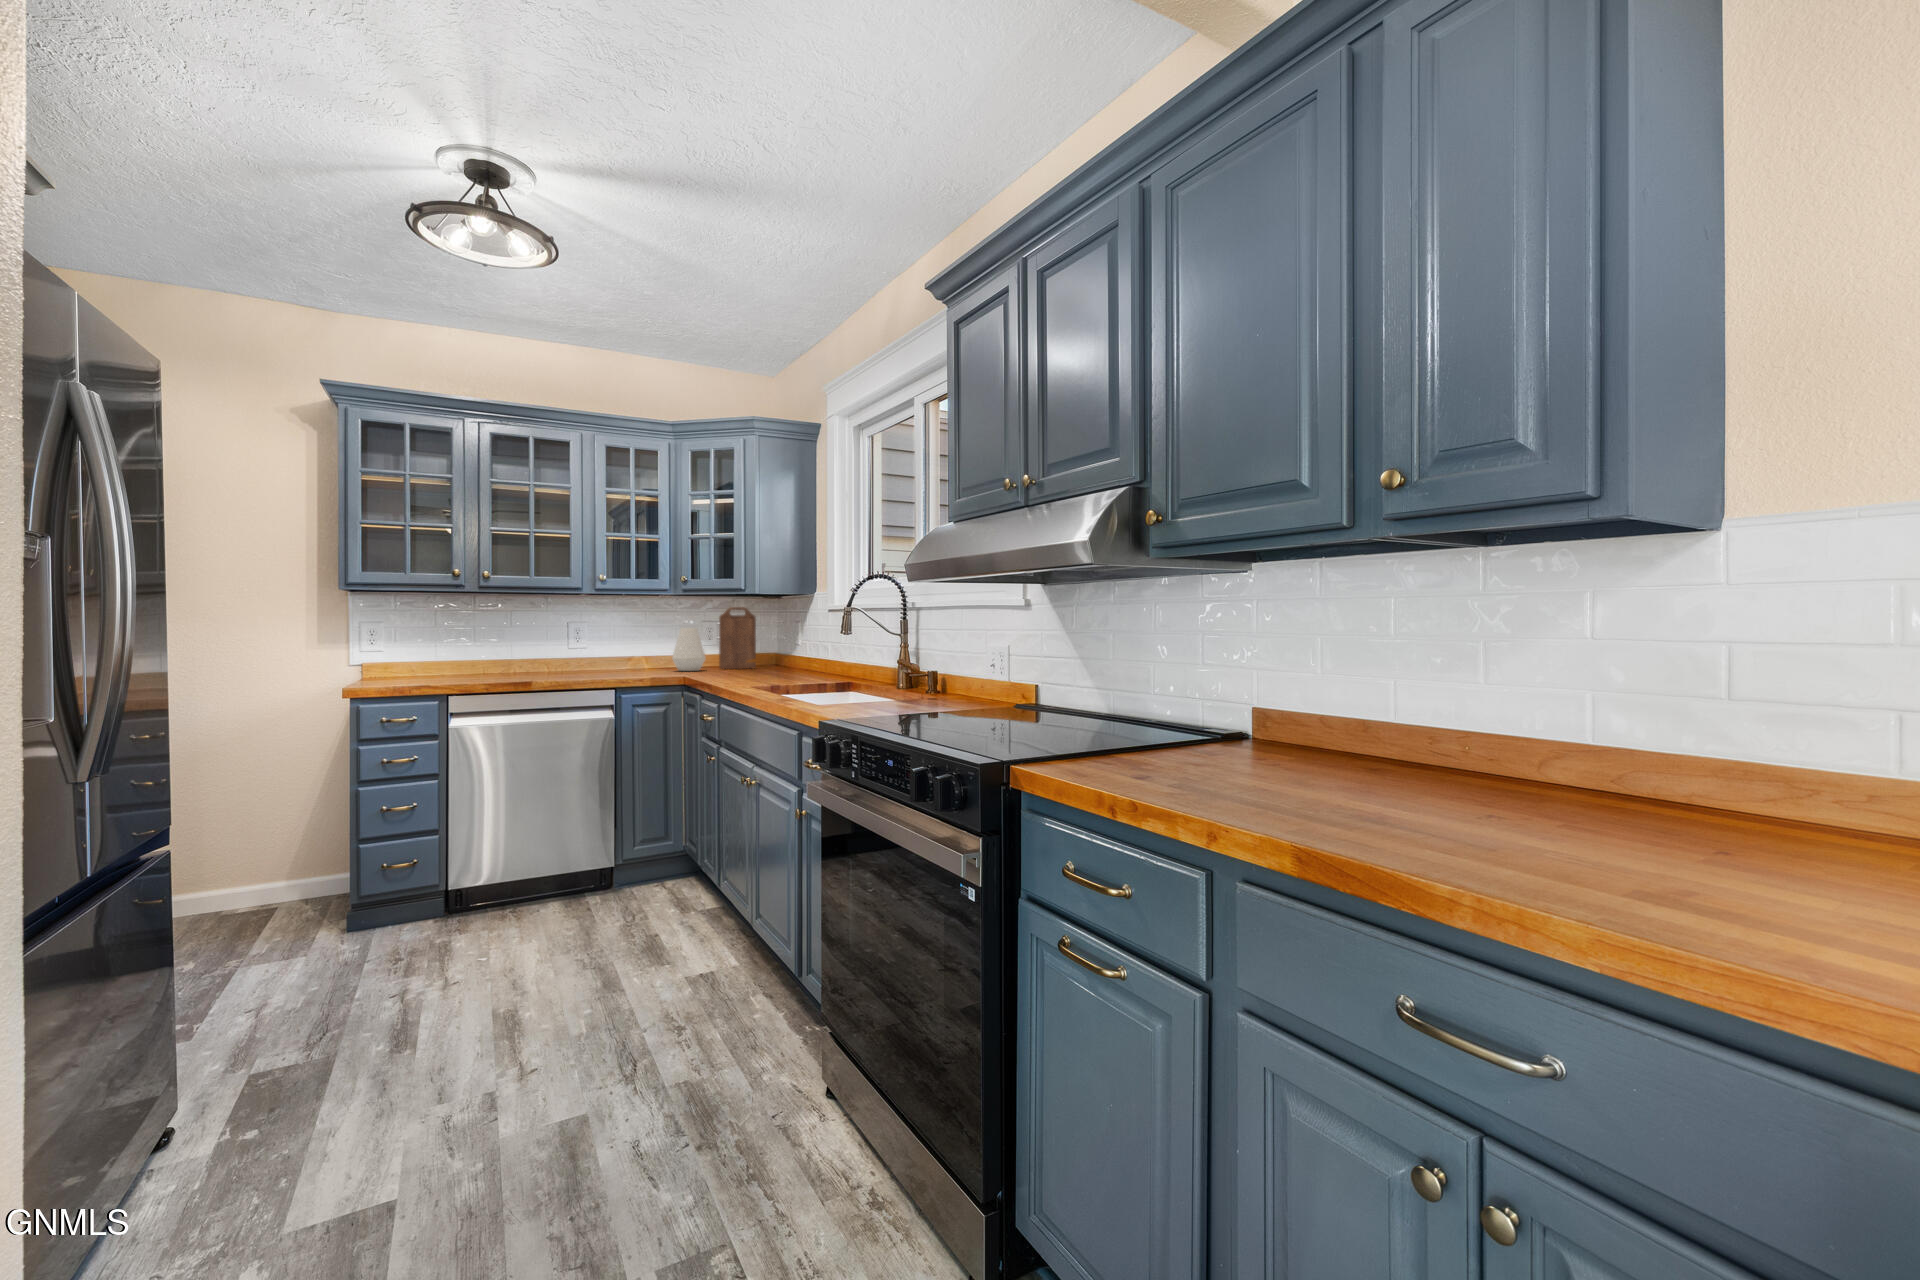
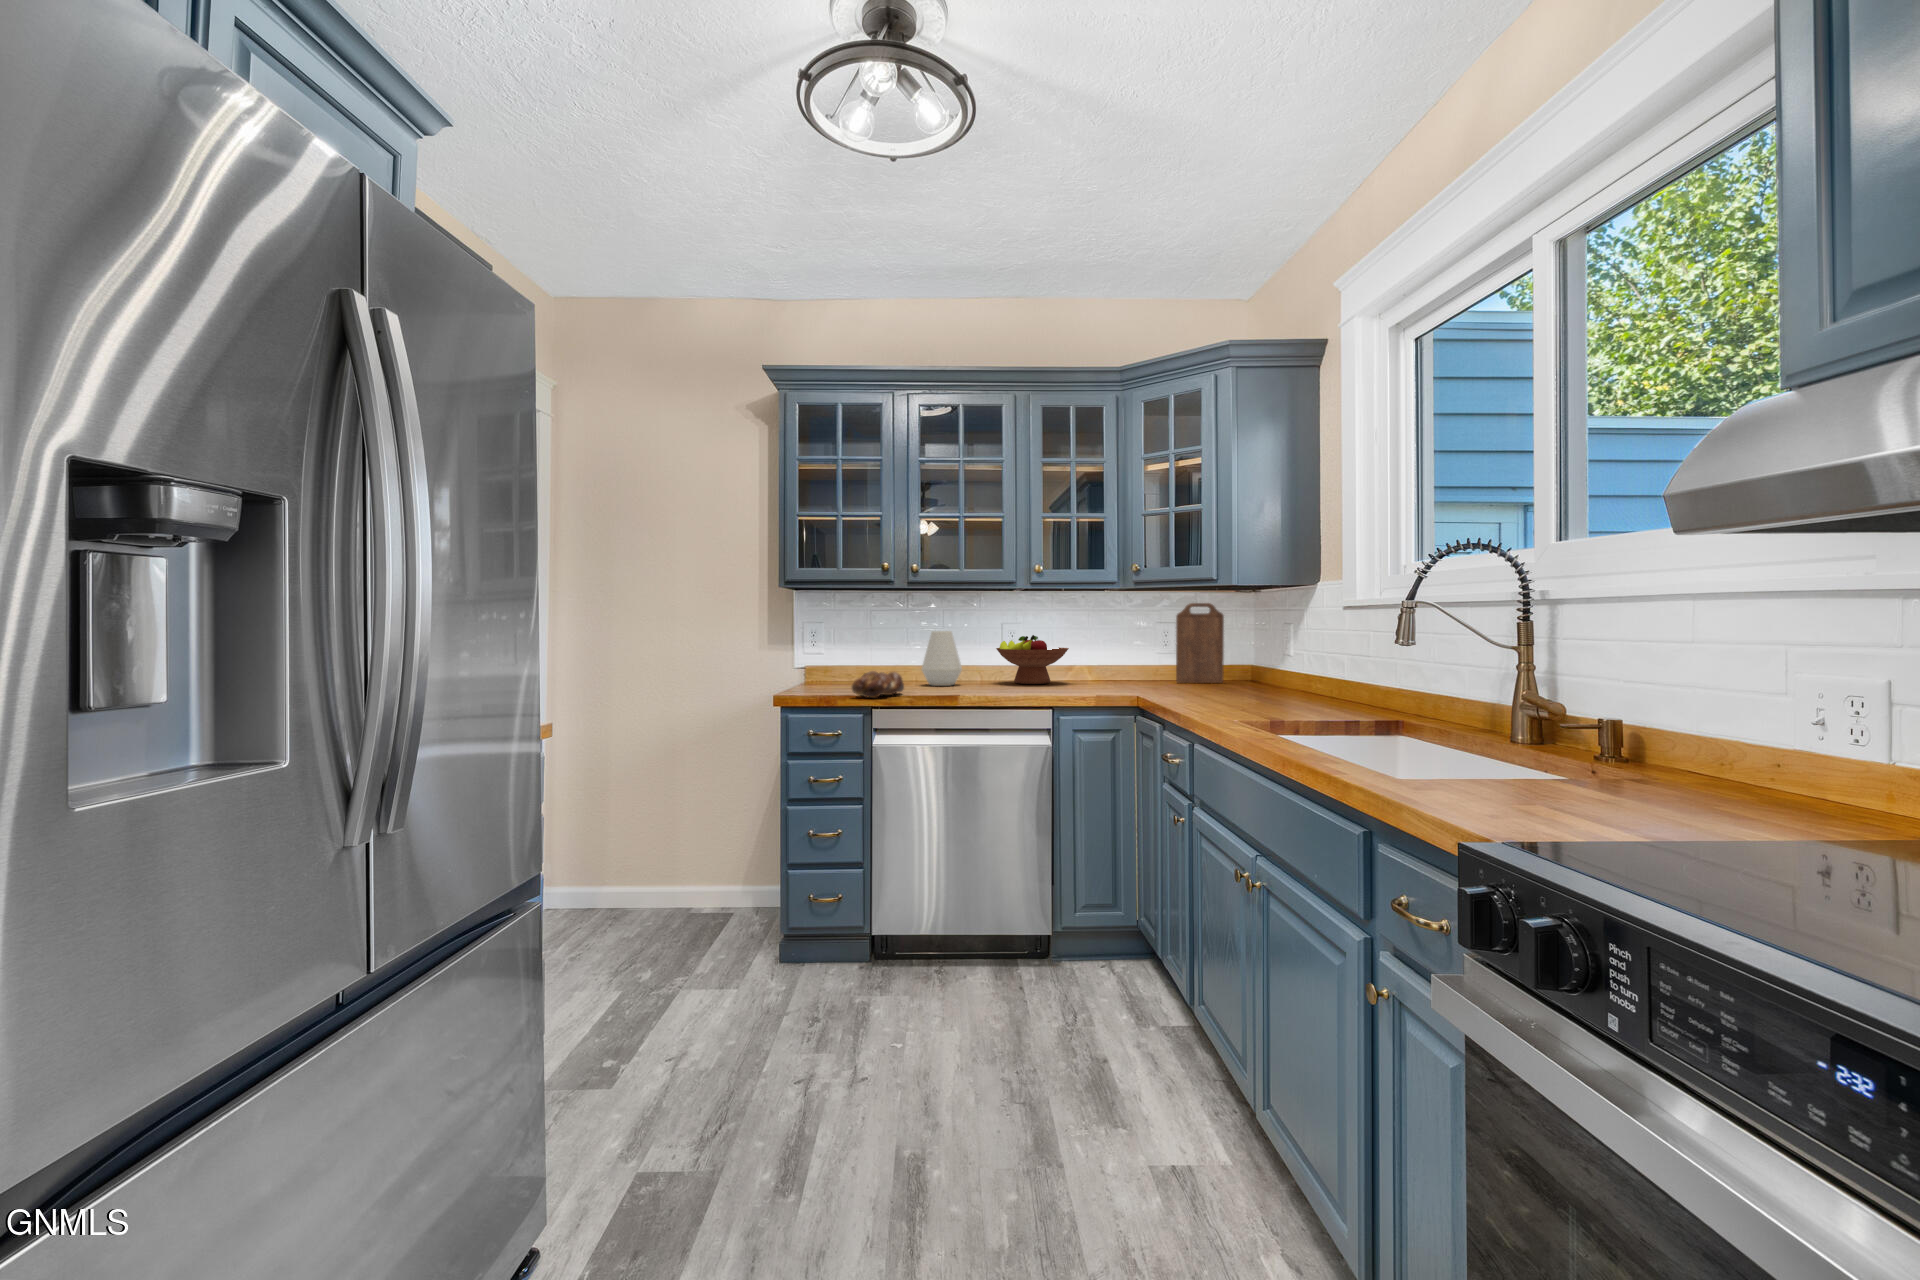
vase: present [672,628,706,671] -> present [922,631,962,686]
fruit bowl: none [563,632,630,673] -> present [996,635,1069,684]
bread loaf: none [426,663,477,685] -> present [852,671,904,698]

